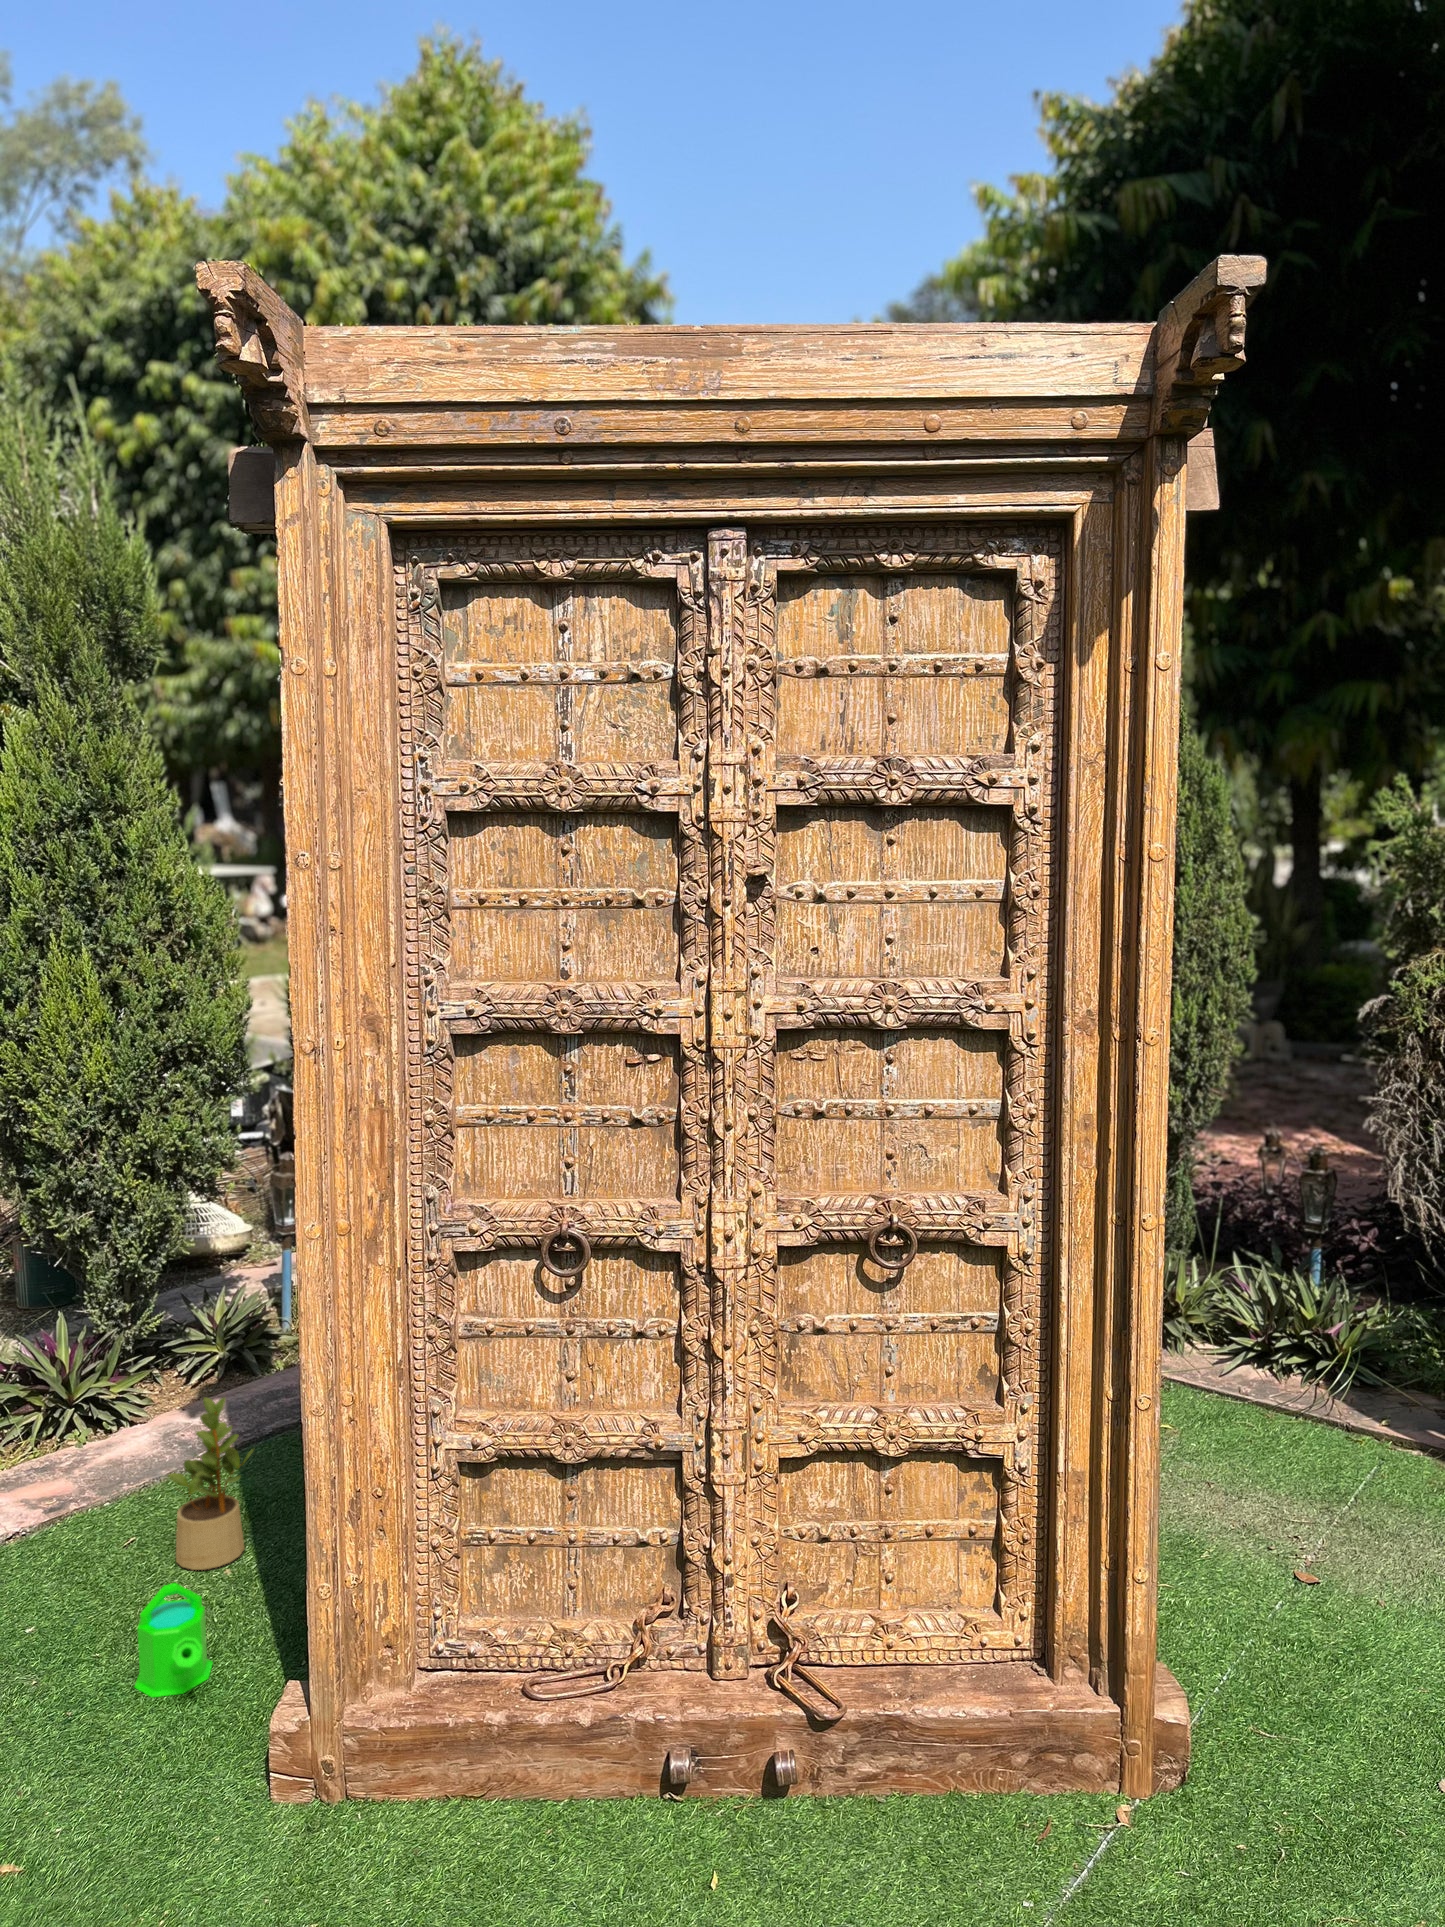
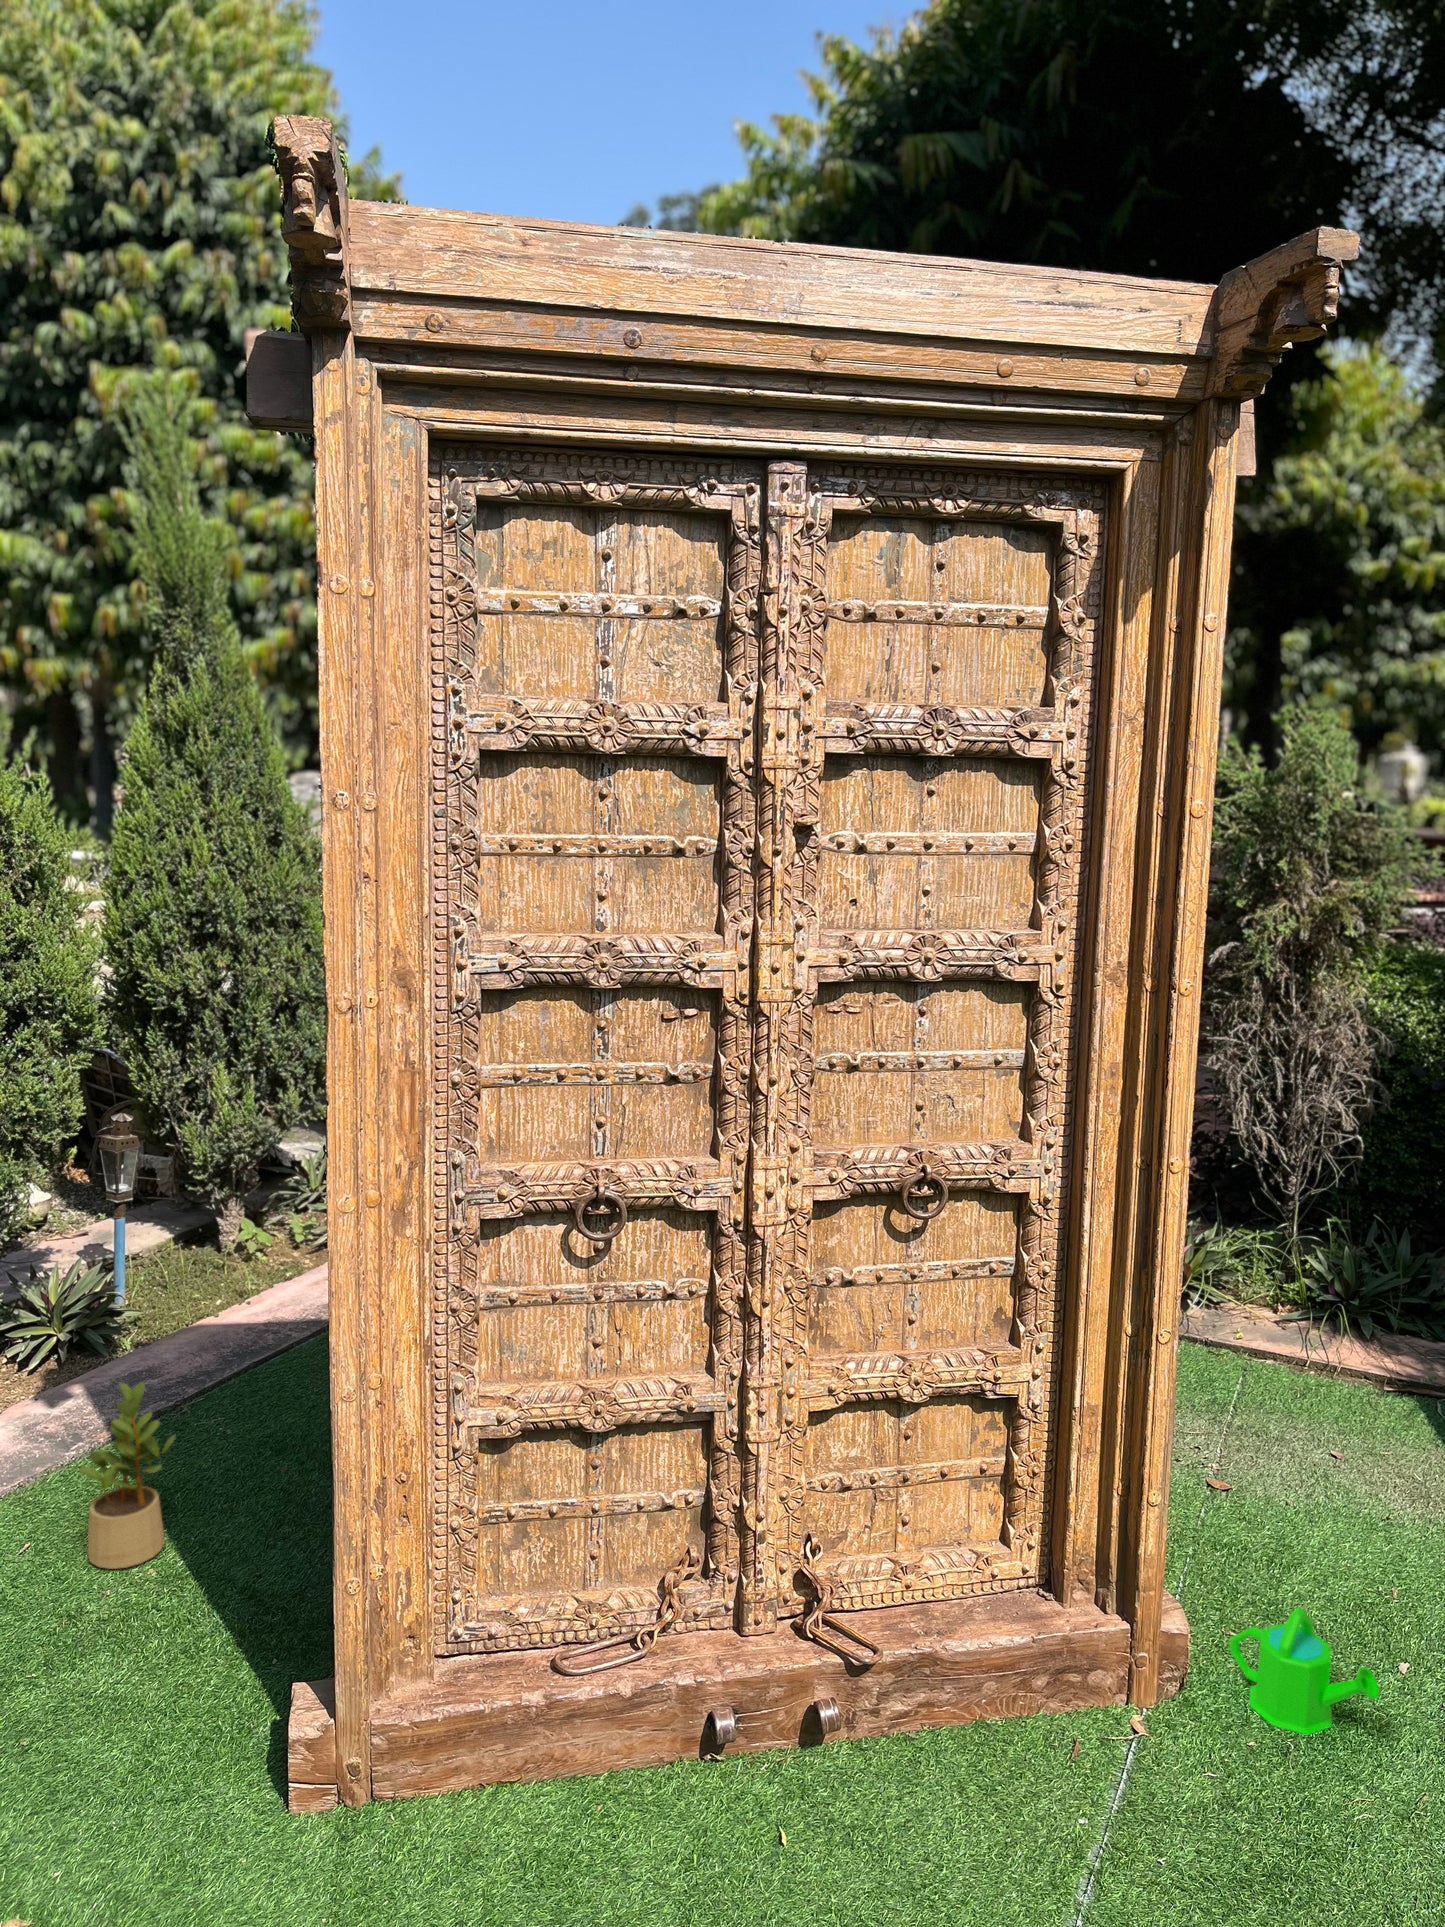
watering can: present [135,1583,213,1697] -> present [1229,1608,1379,1735]

